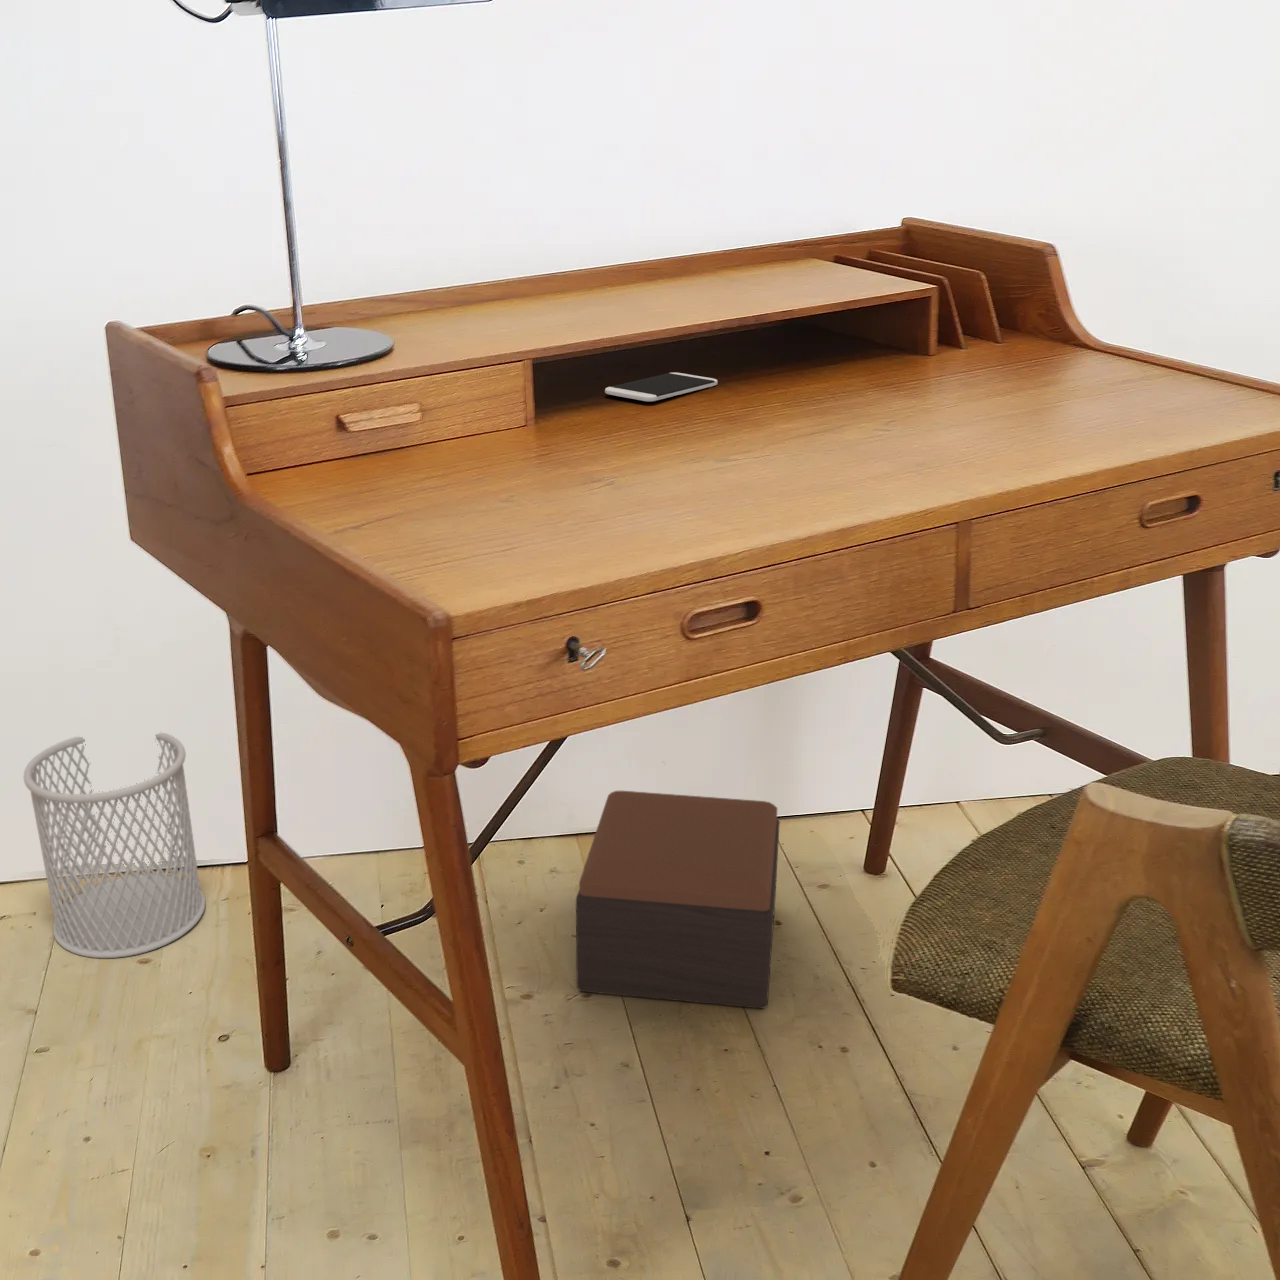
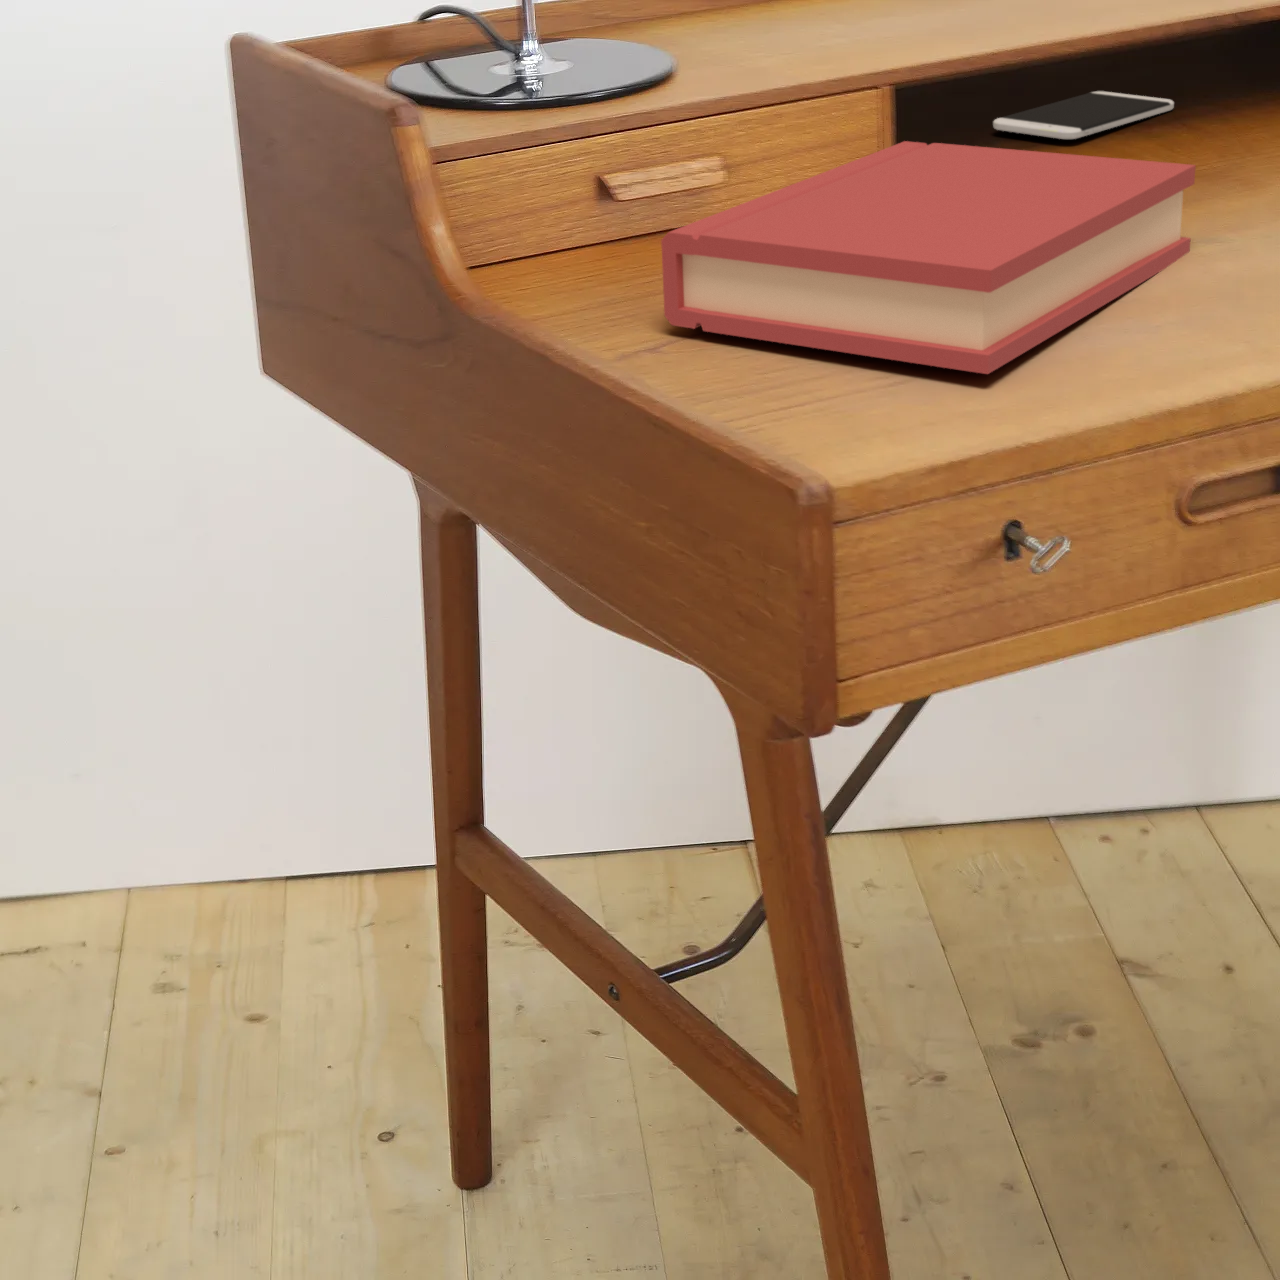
hardback book: none [365,400,706,546] -> present [661,141,1195,374]
wastebasket: present [24,733,205,958] -> none [82,667,341,1009]
footstool: present [576,791,780,1008] -> none [916,766,1238,1114]

